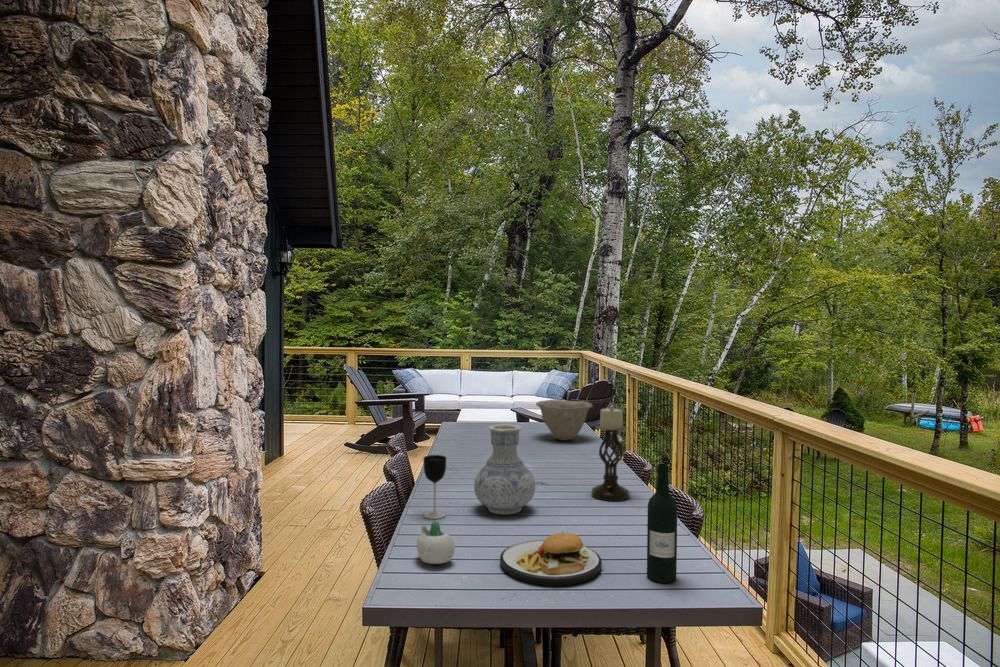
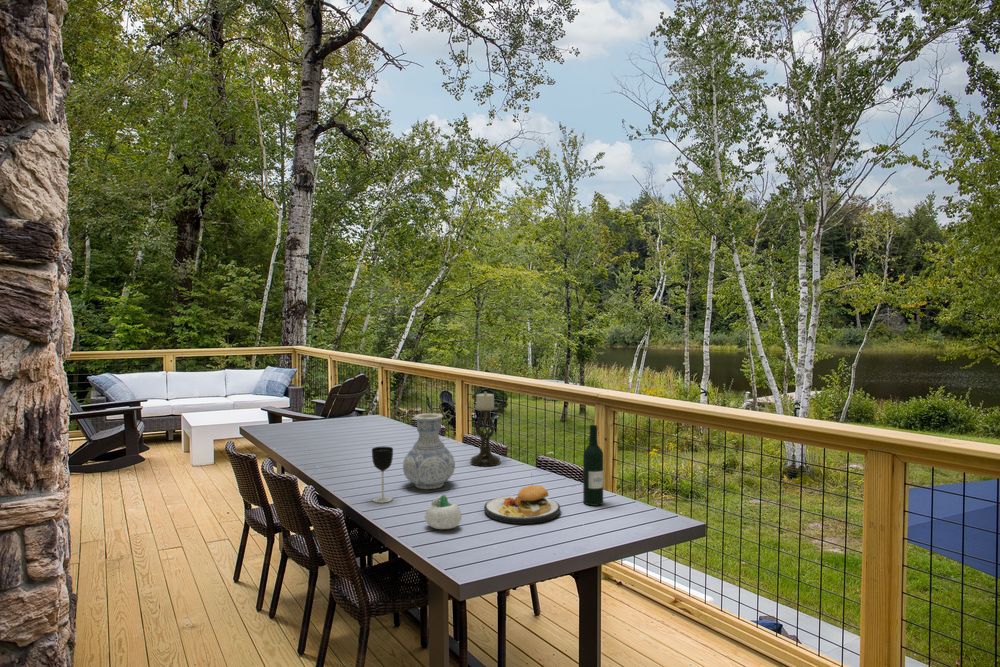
bowl: present [536,400,593,440] -> none [353,392,407,429]

